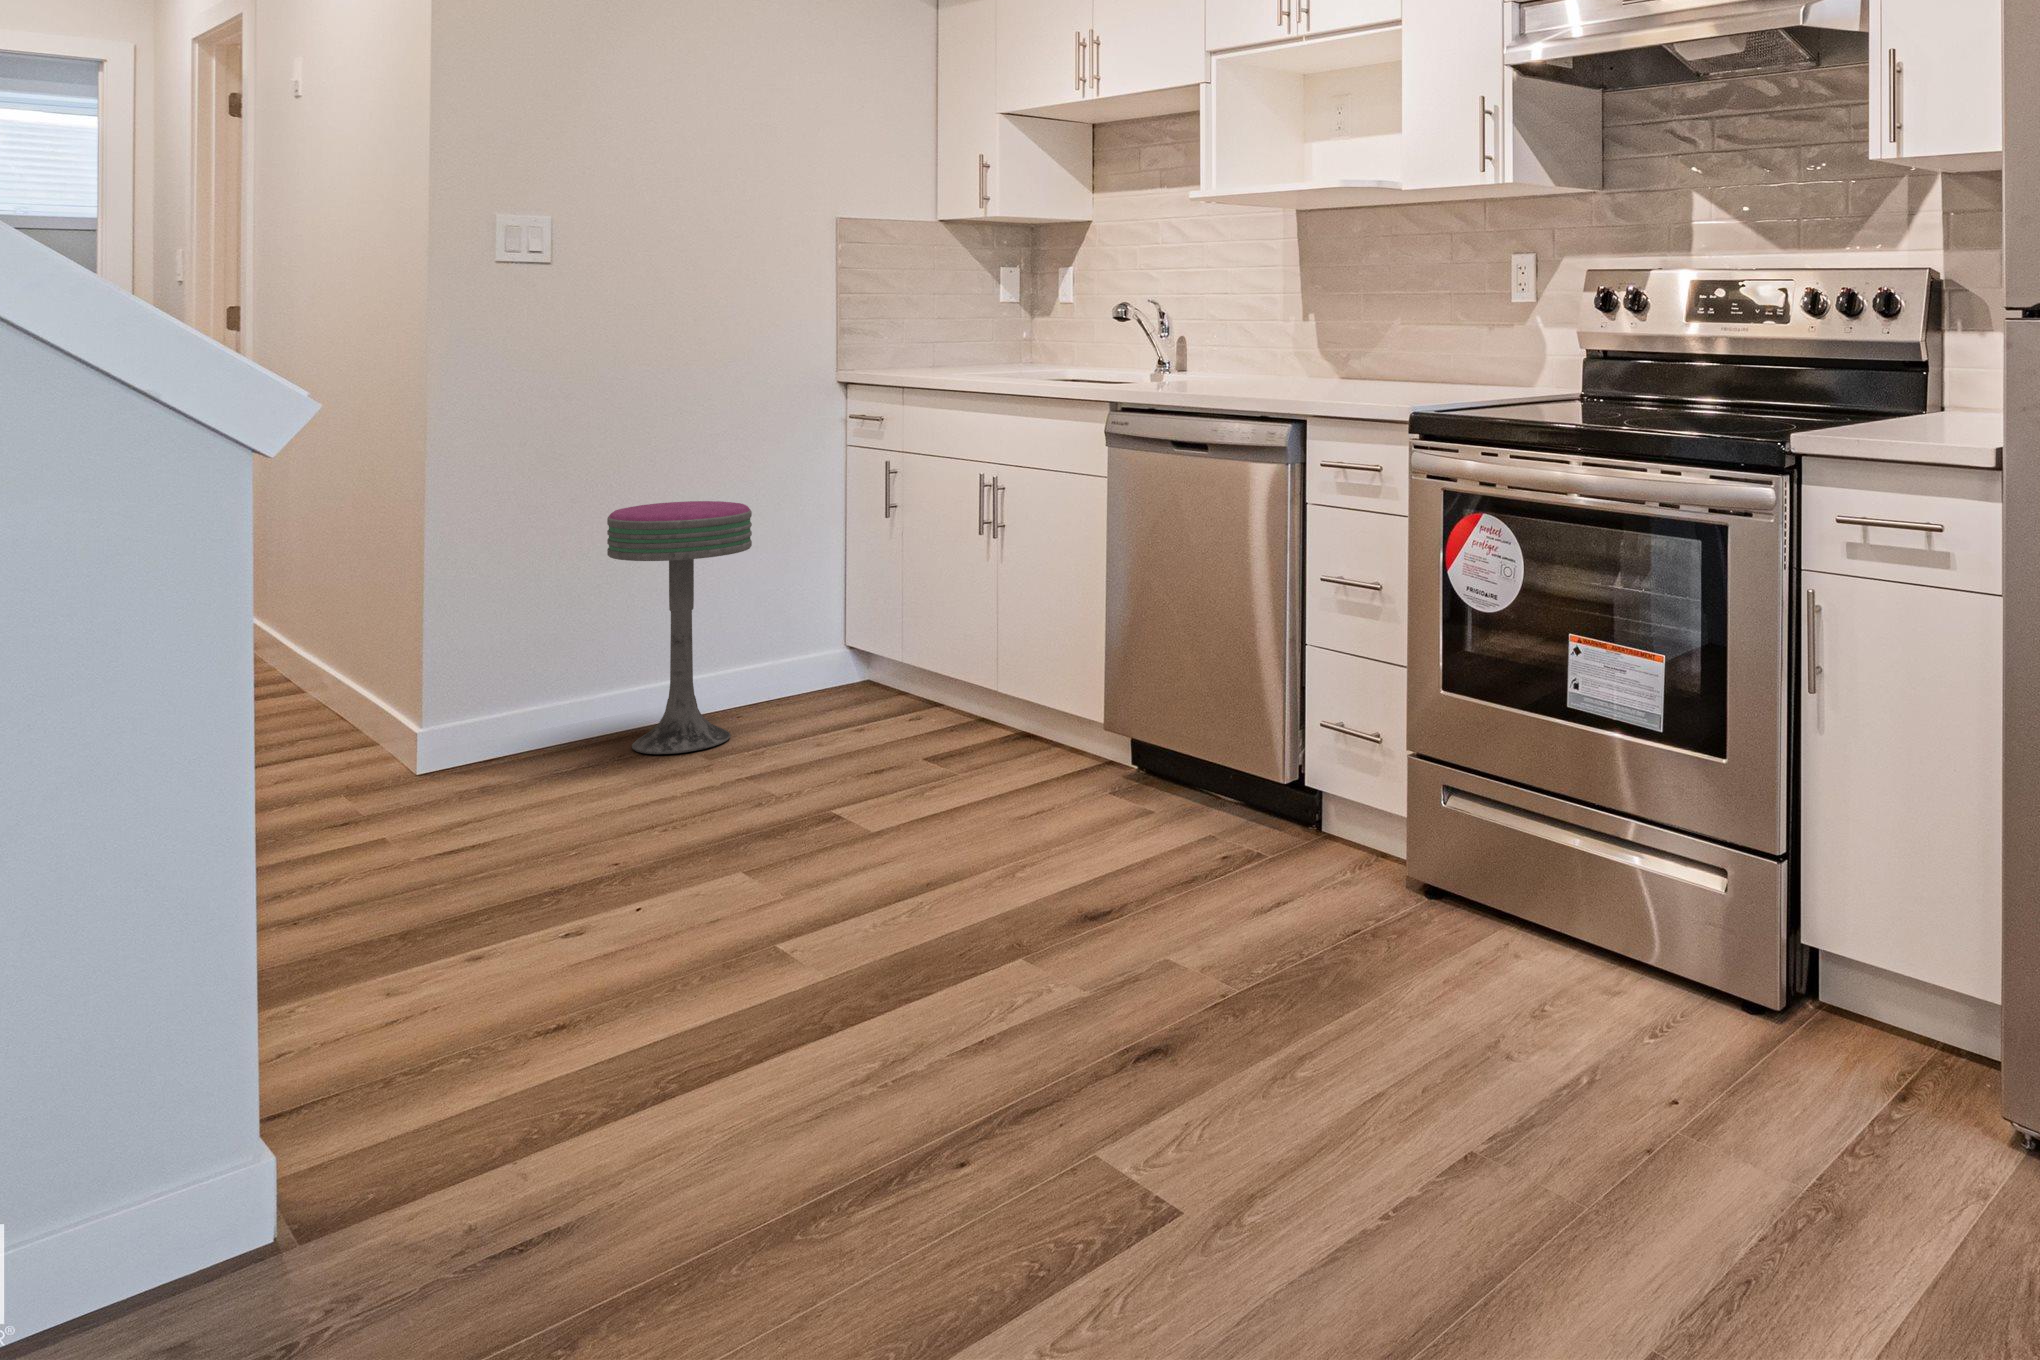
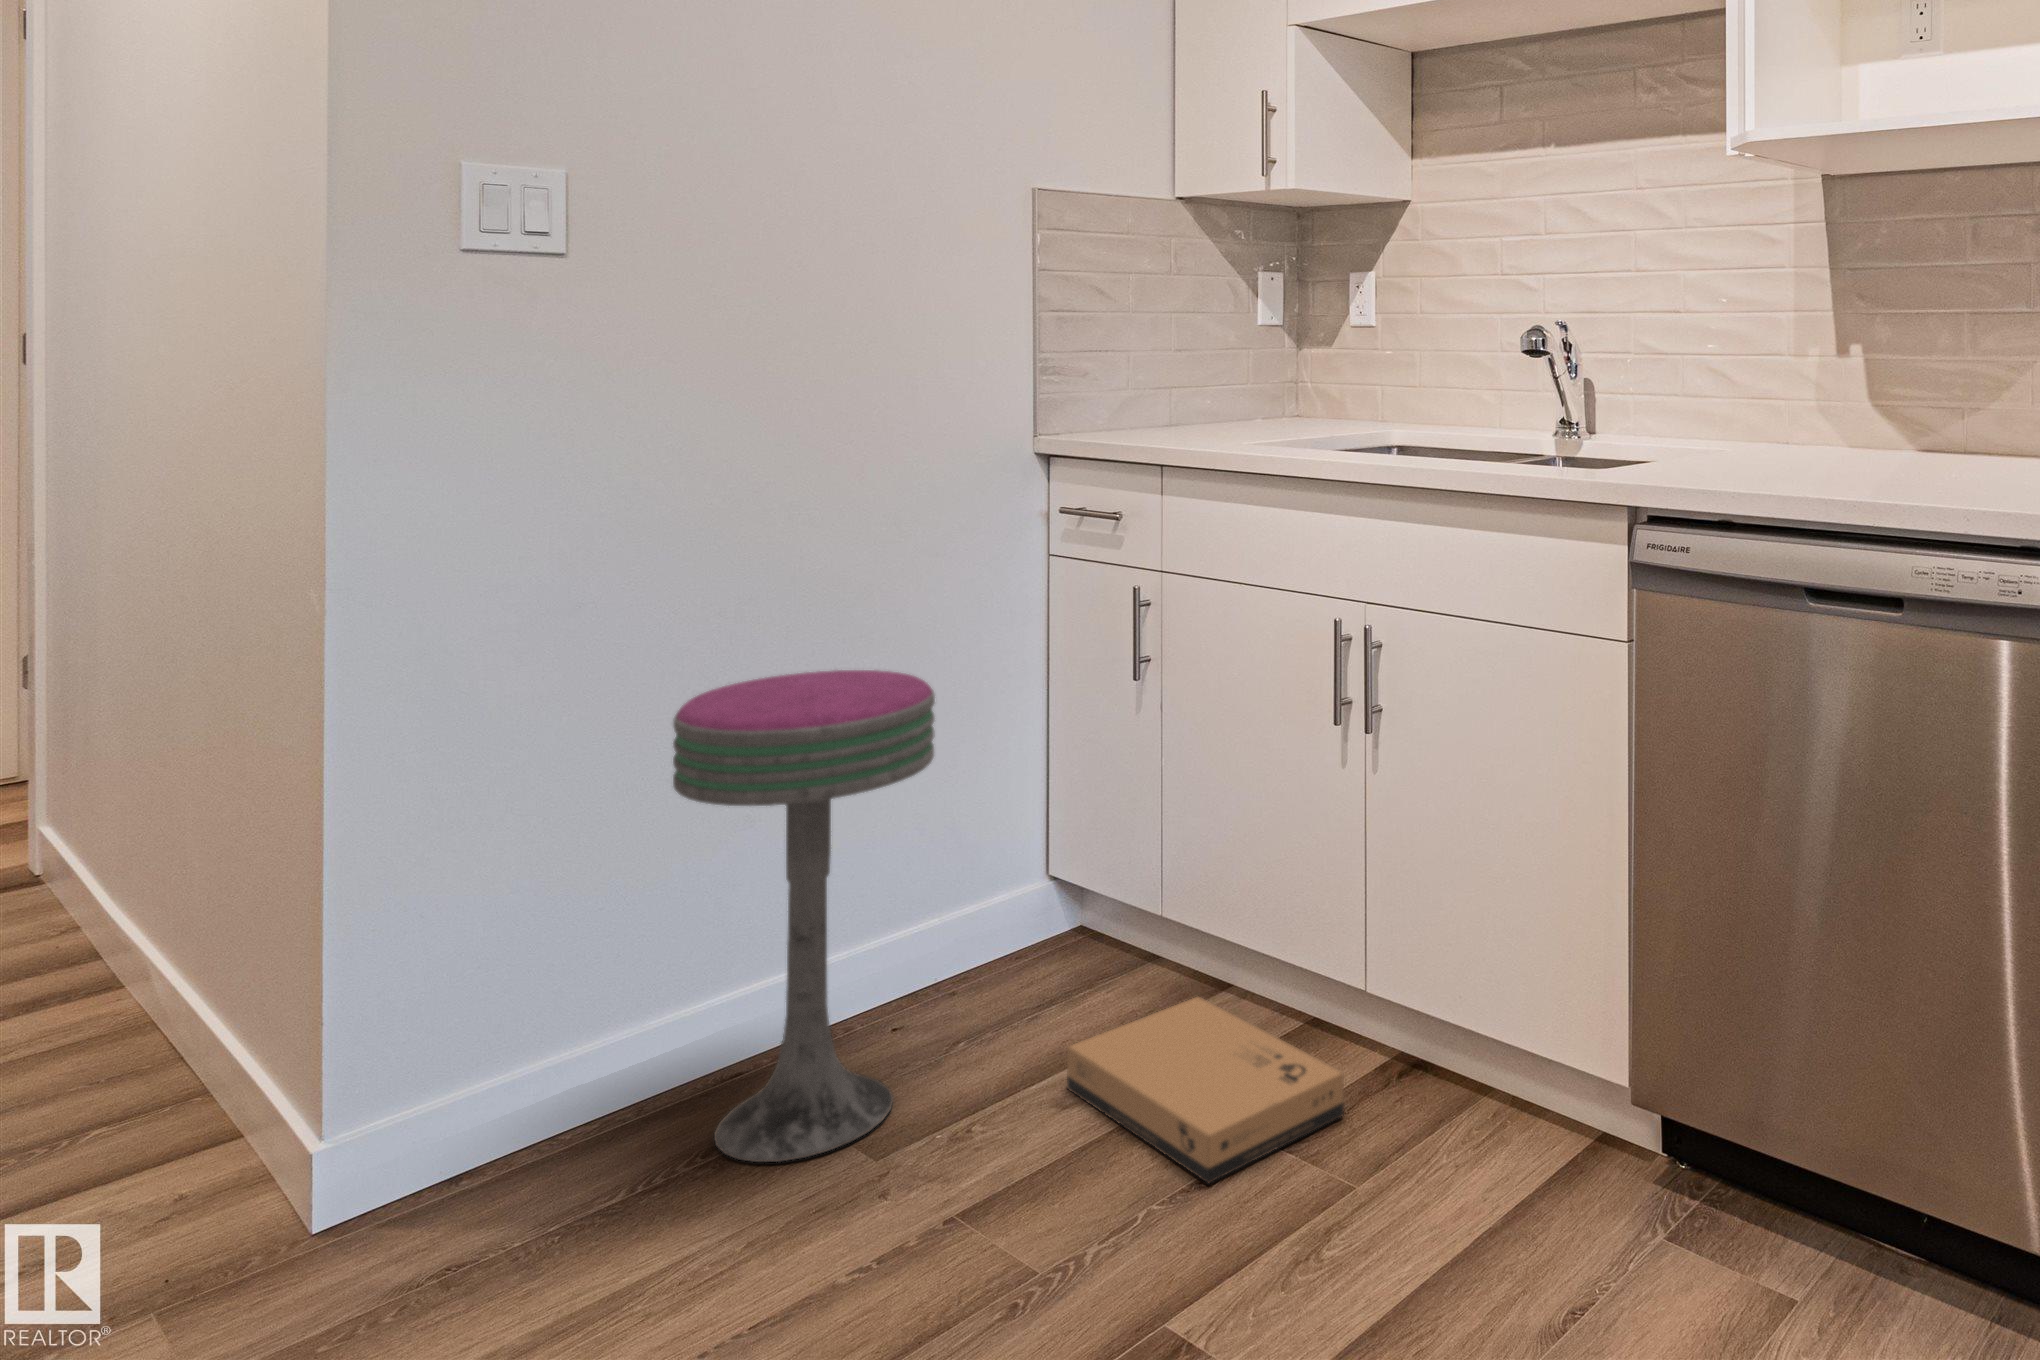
cardboard box: none [827,698,972,766] -> present [1067,997,1344,1183]

